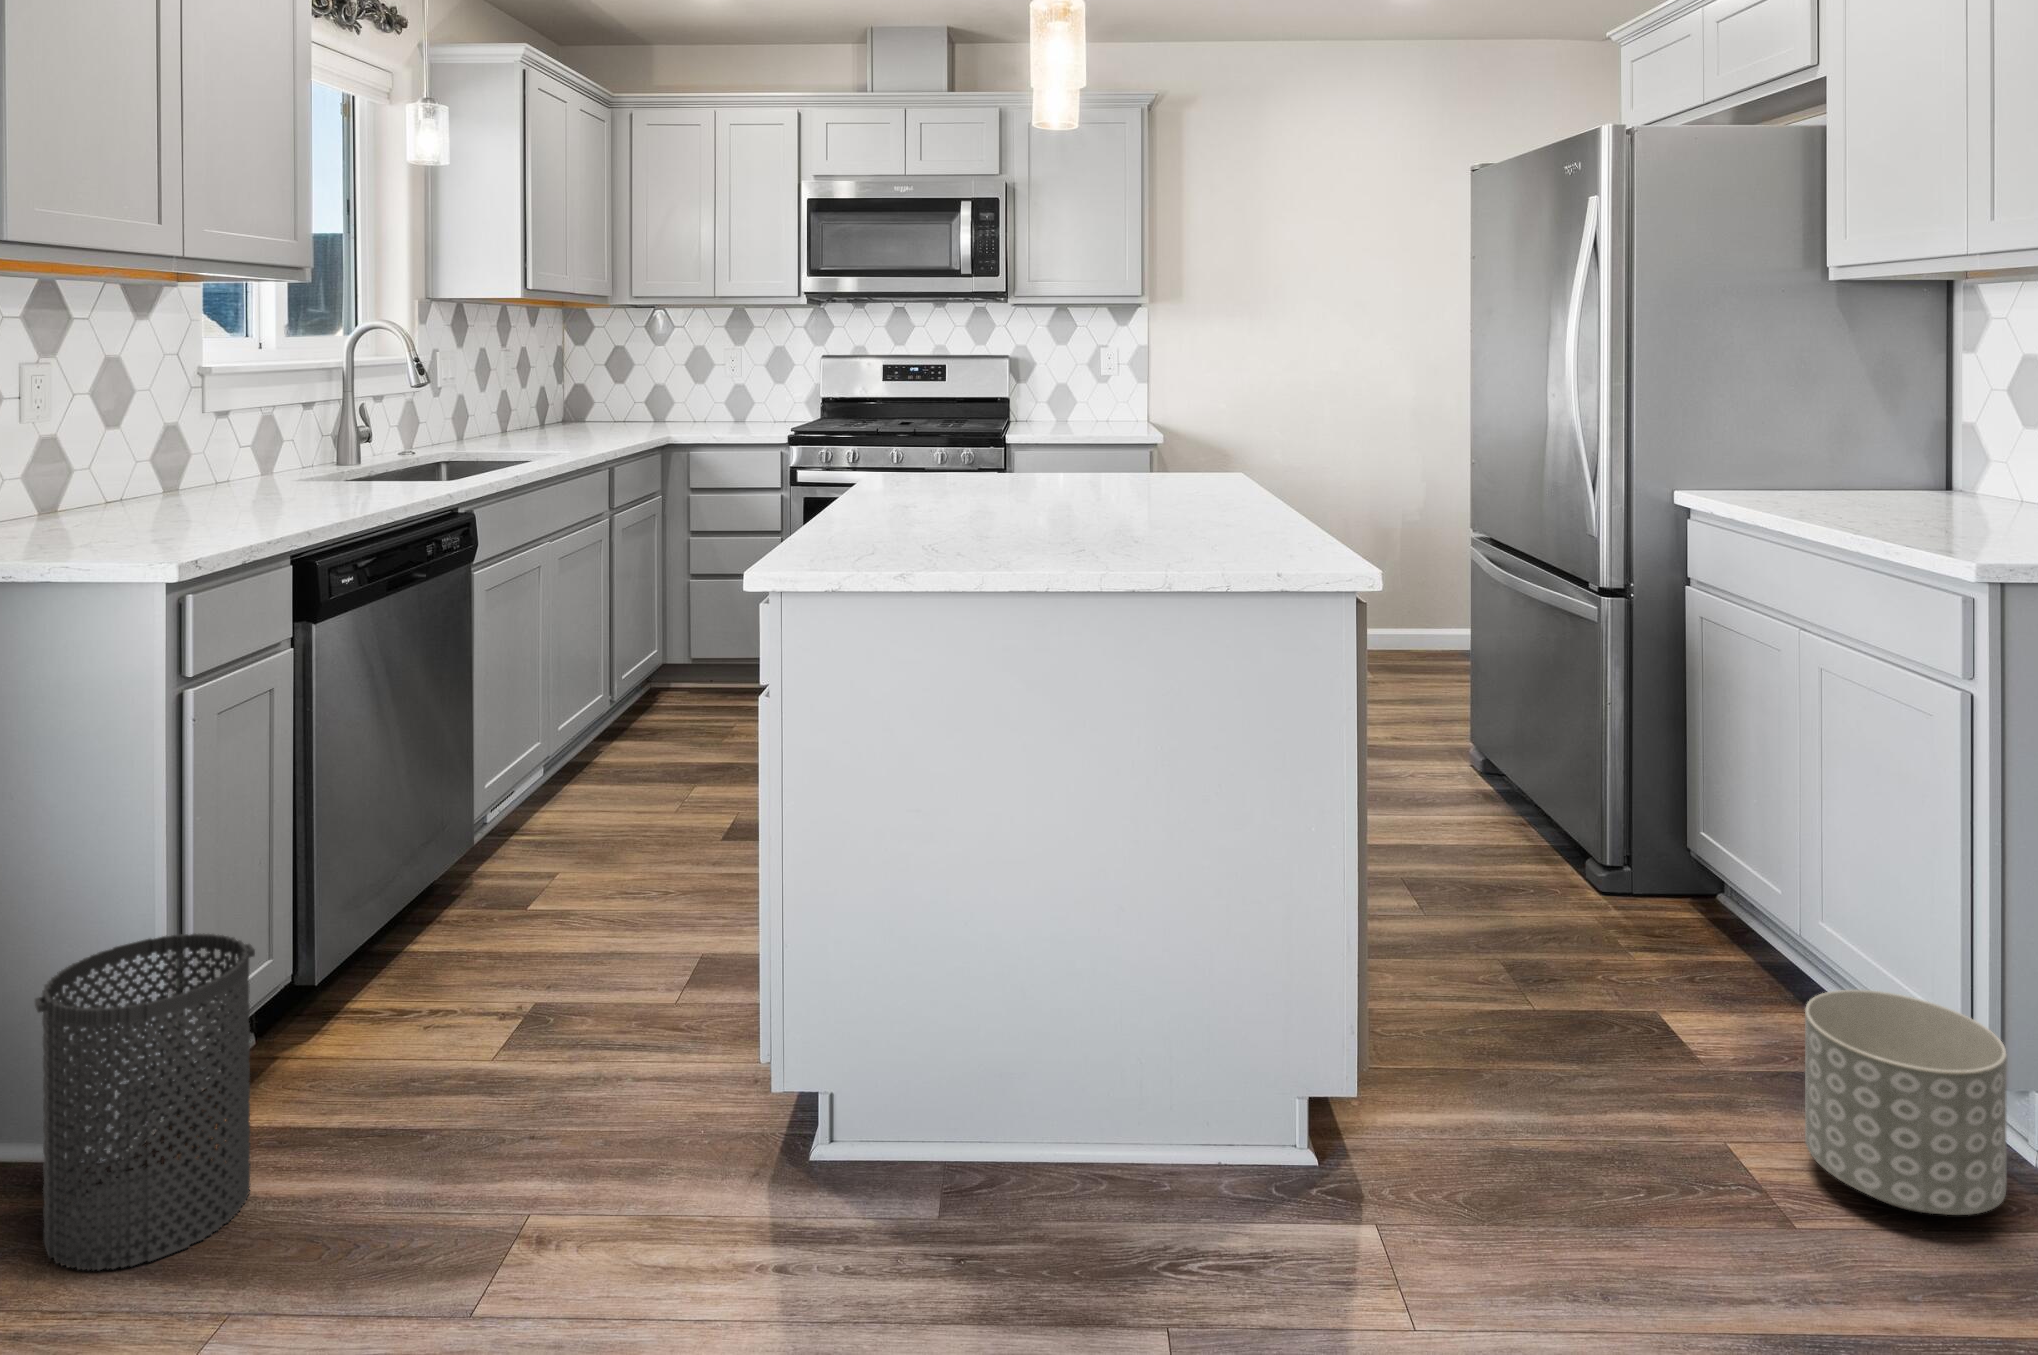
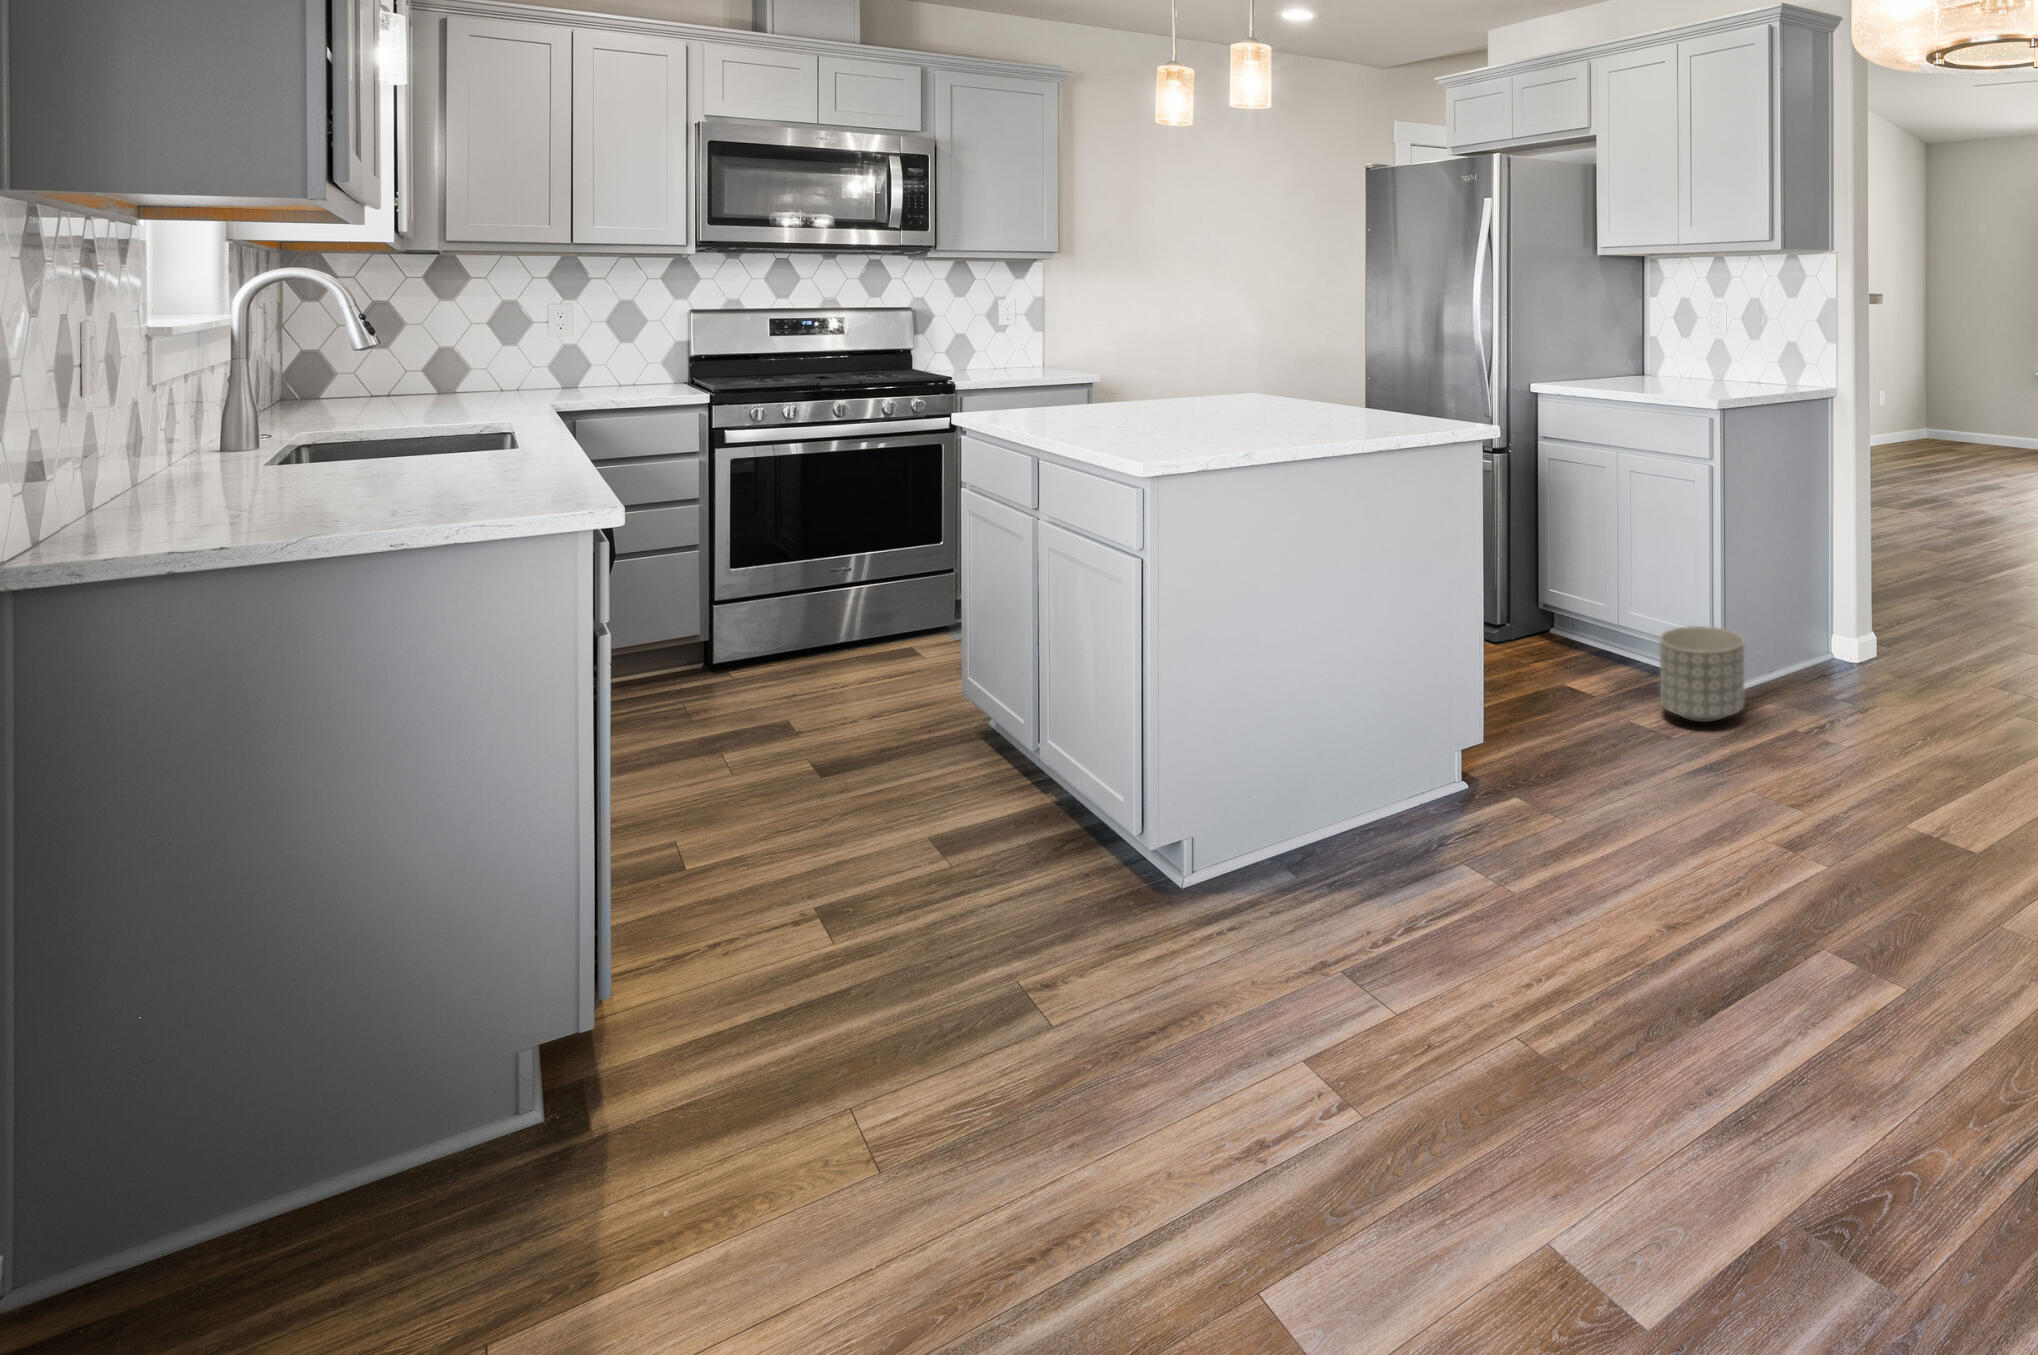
trash can: present [35,933,255,1270] -> none [610,846,798,1125]

